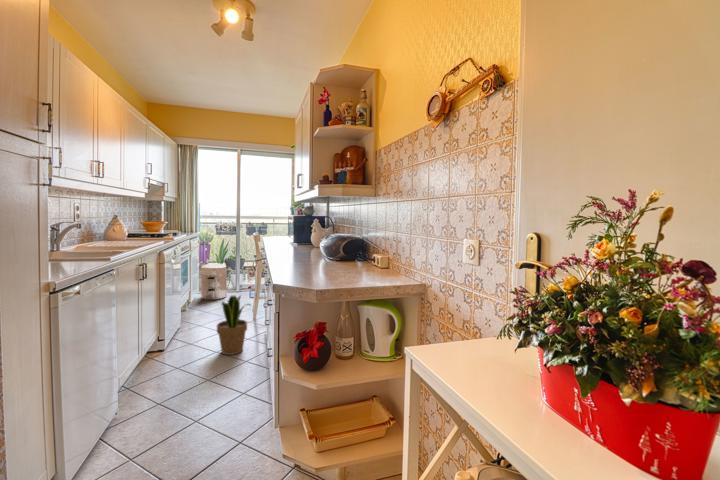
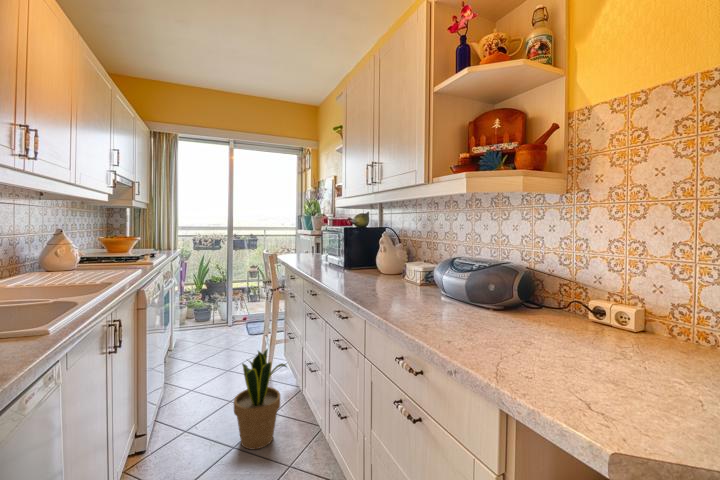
waste bin: present [201,263,227,300] -> none [181,288,216,340]

